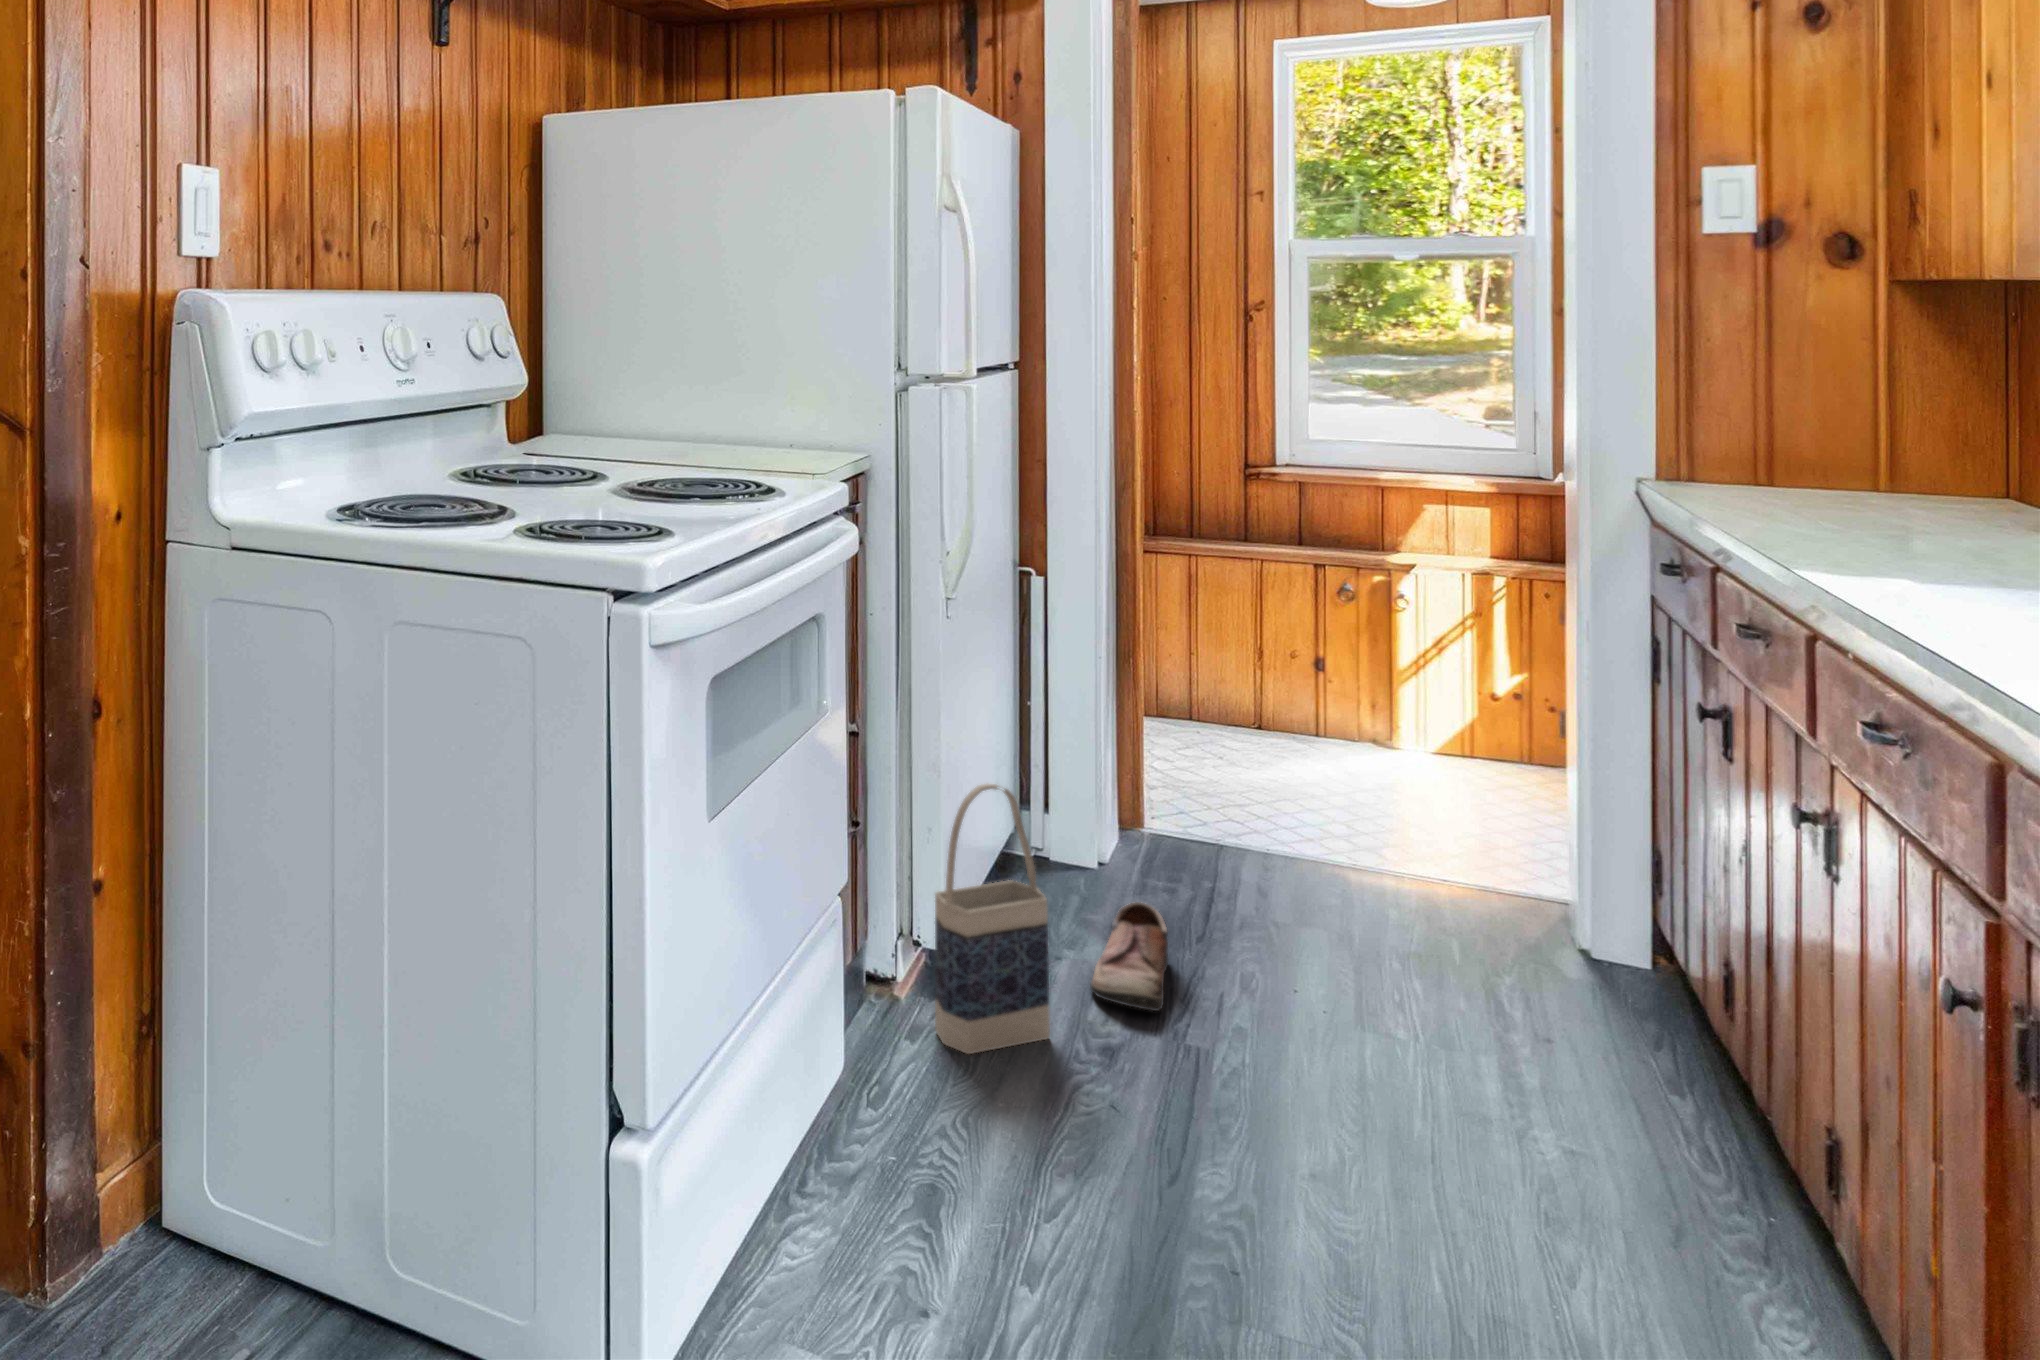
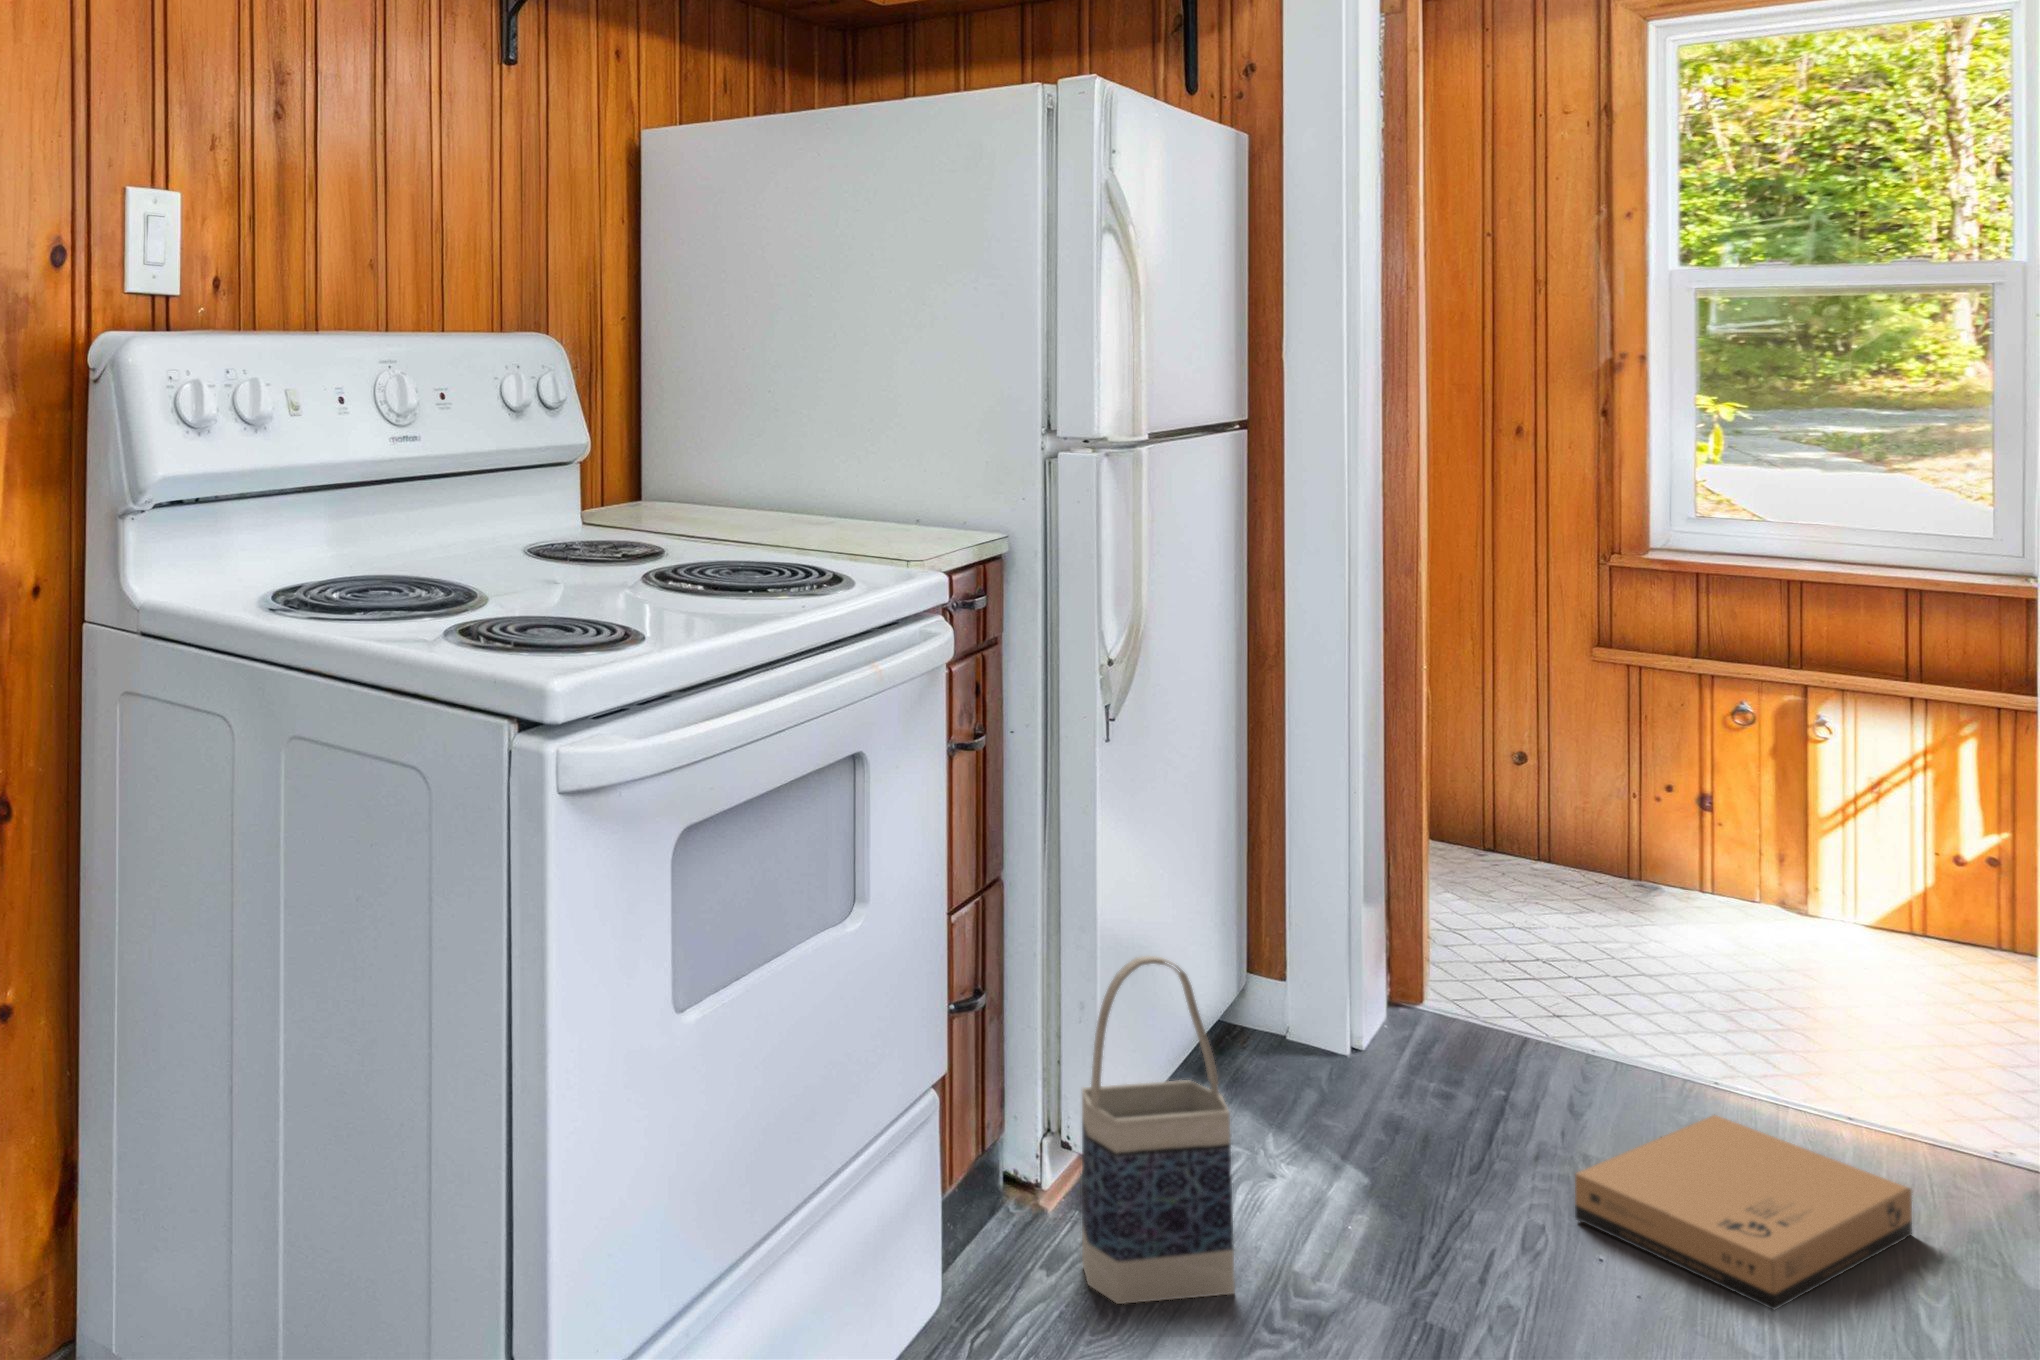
cardboard box: none [1272,884,1490,1009] -> present [1575,1115,1912,1310]
shoe: present [1090,902,1169,1011] -> none [1306,1115,1426,1271]

